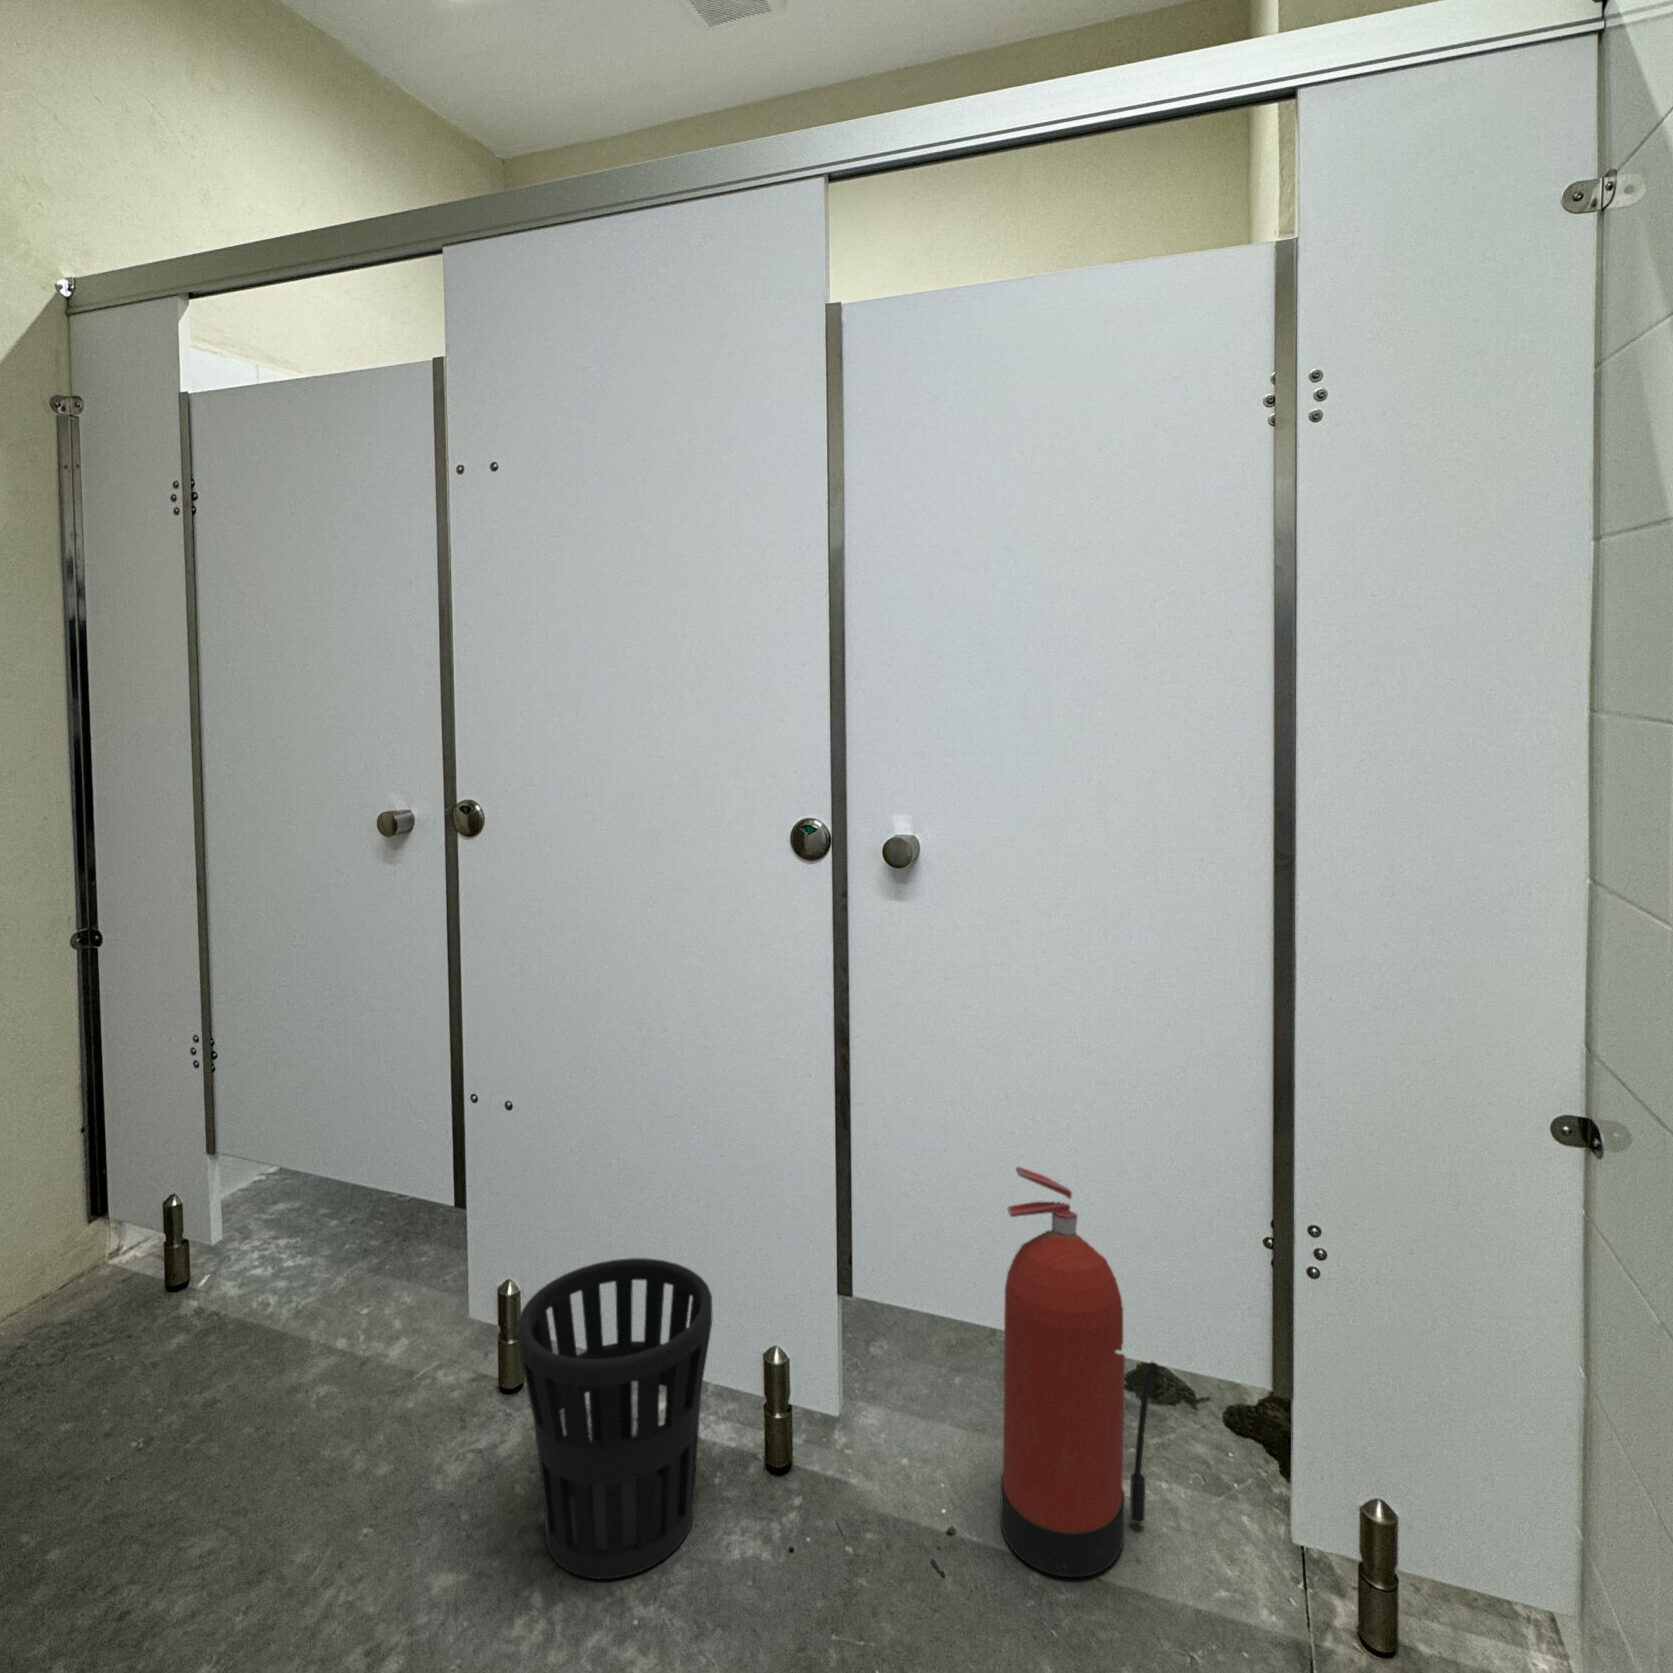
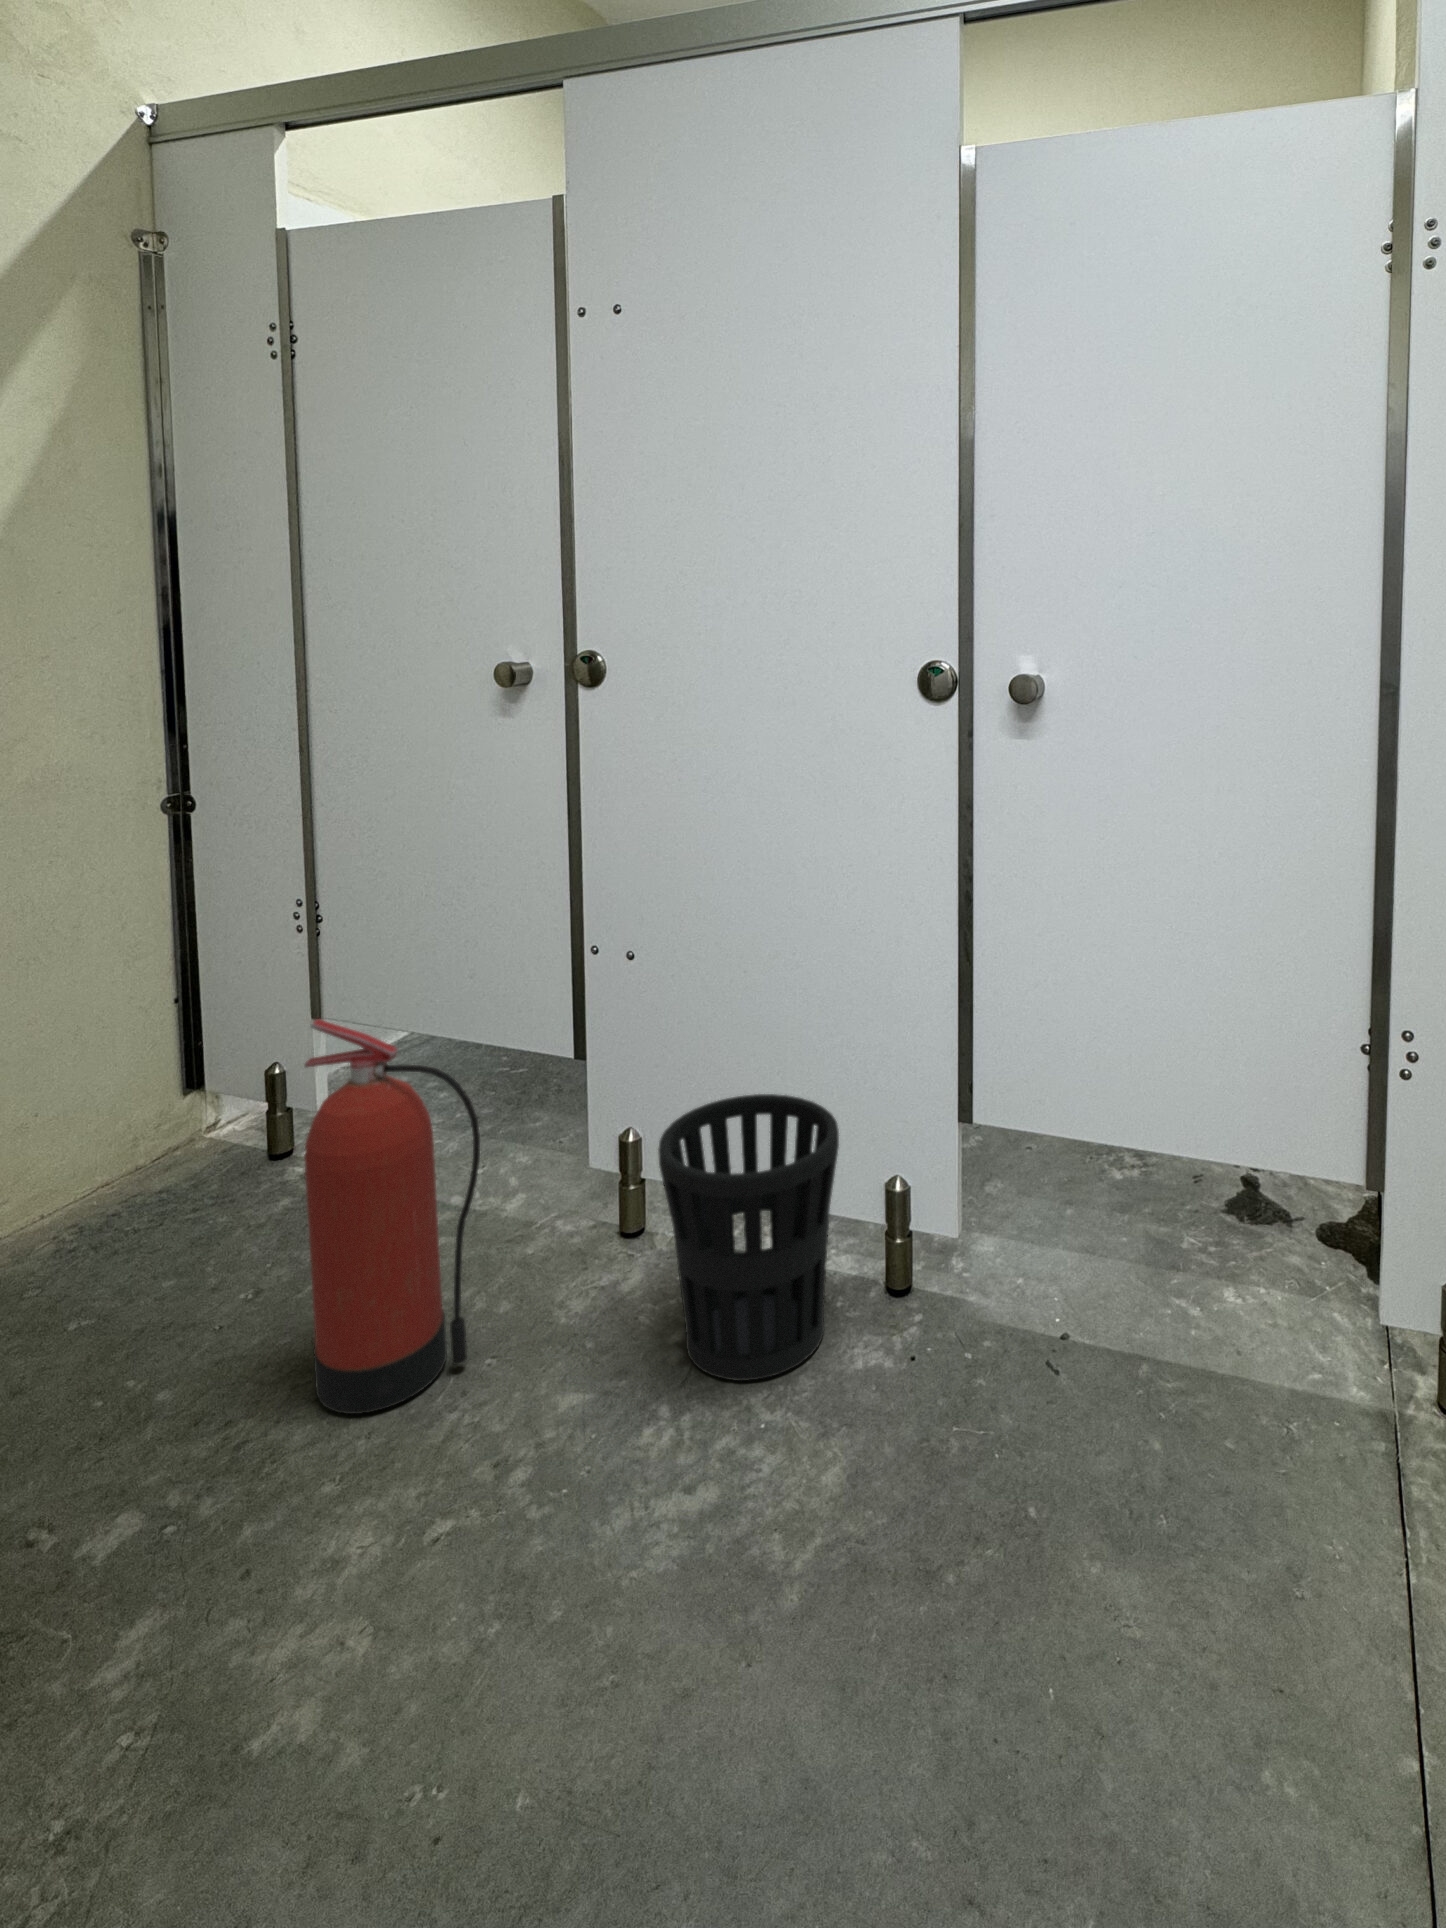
fire extinguisher: present [1000,1167,1158,1577] -> present [304,1019,480,1414]

